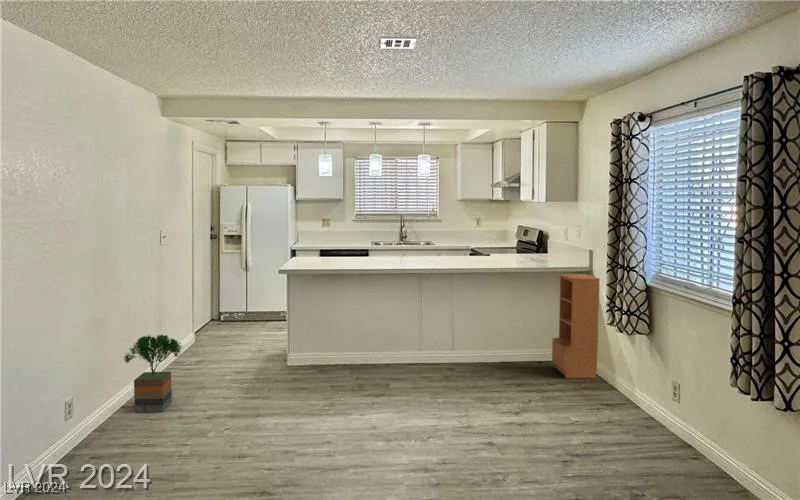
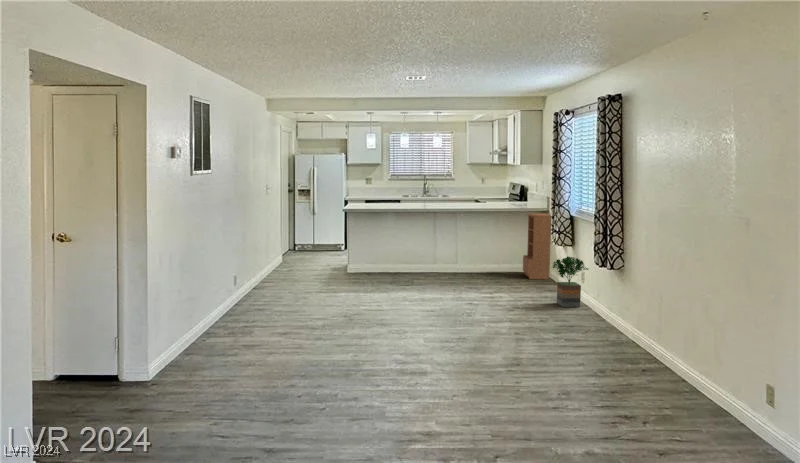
potted tree: present [124,335,182,413] -> present [553,256,588,307]

